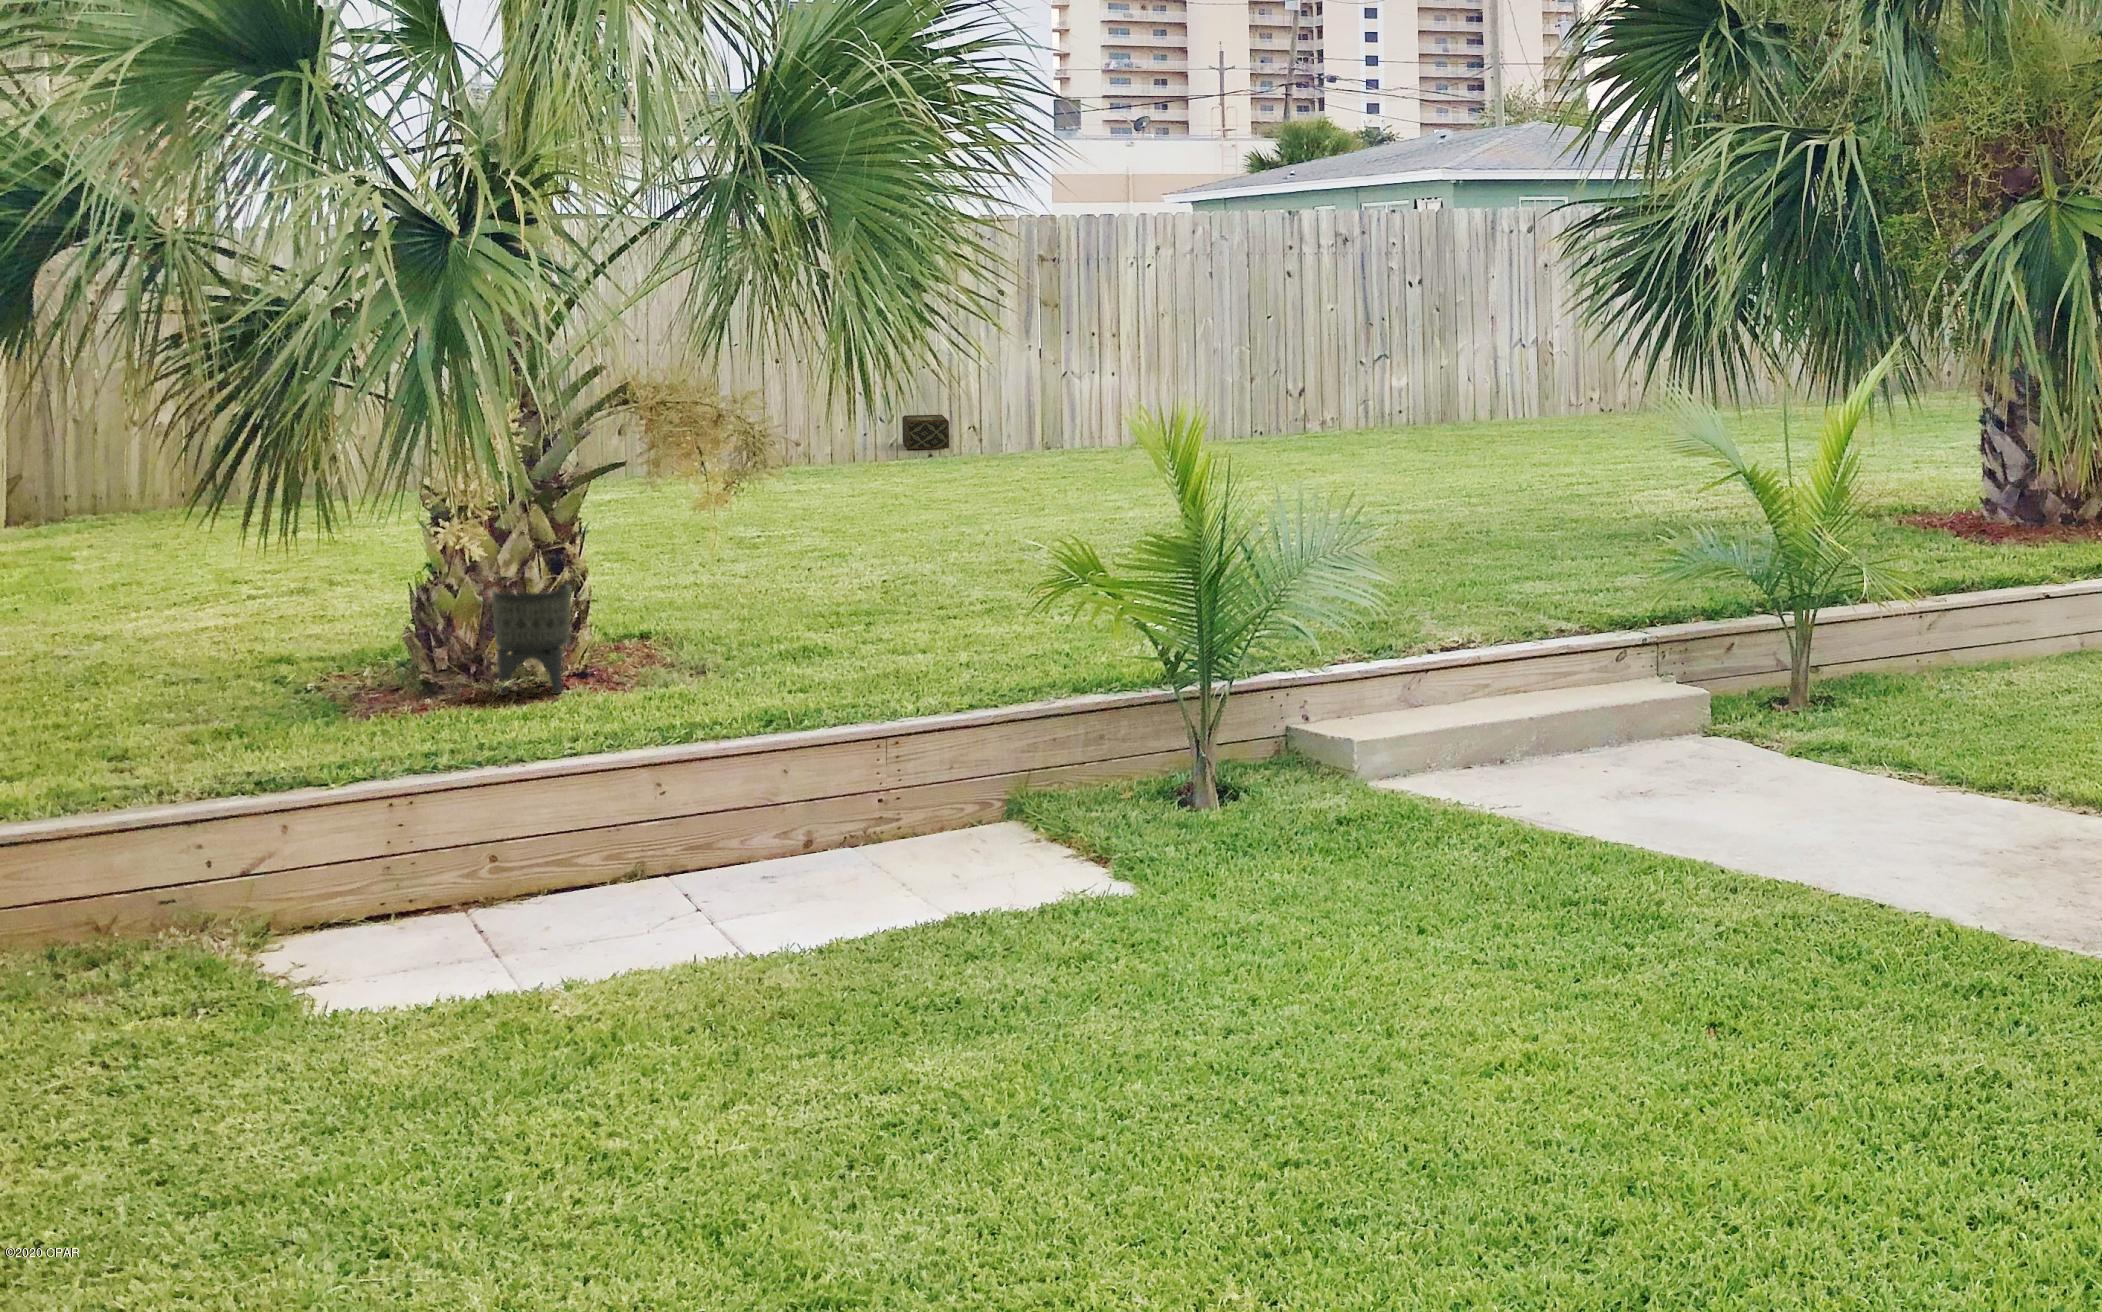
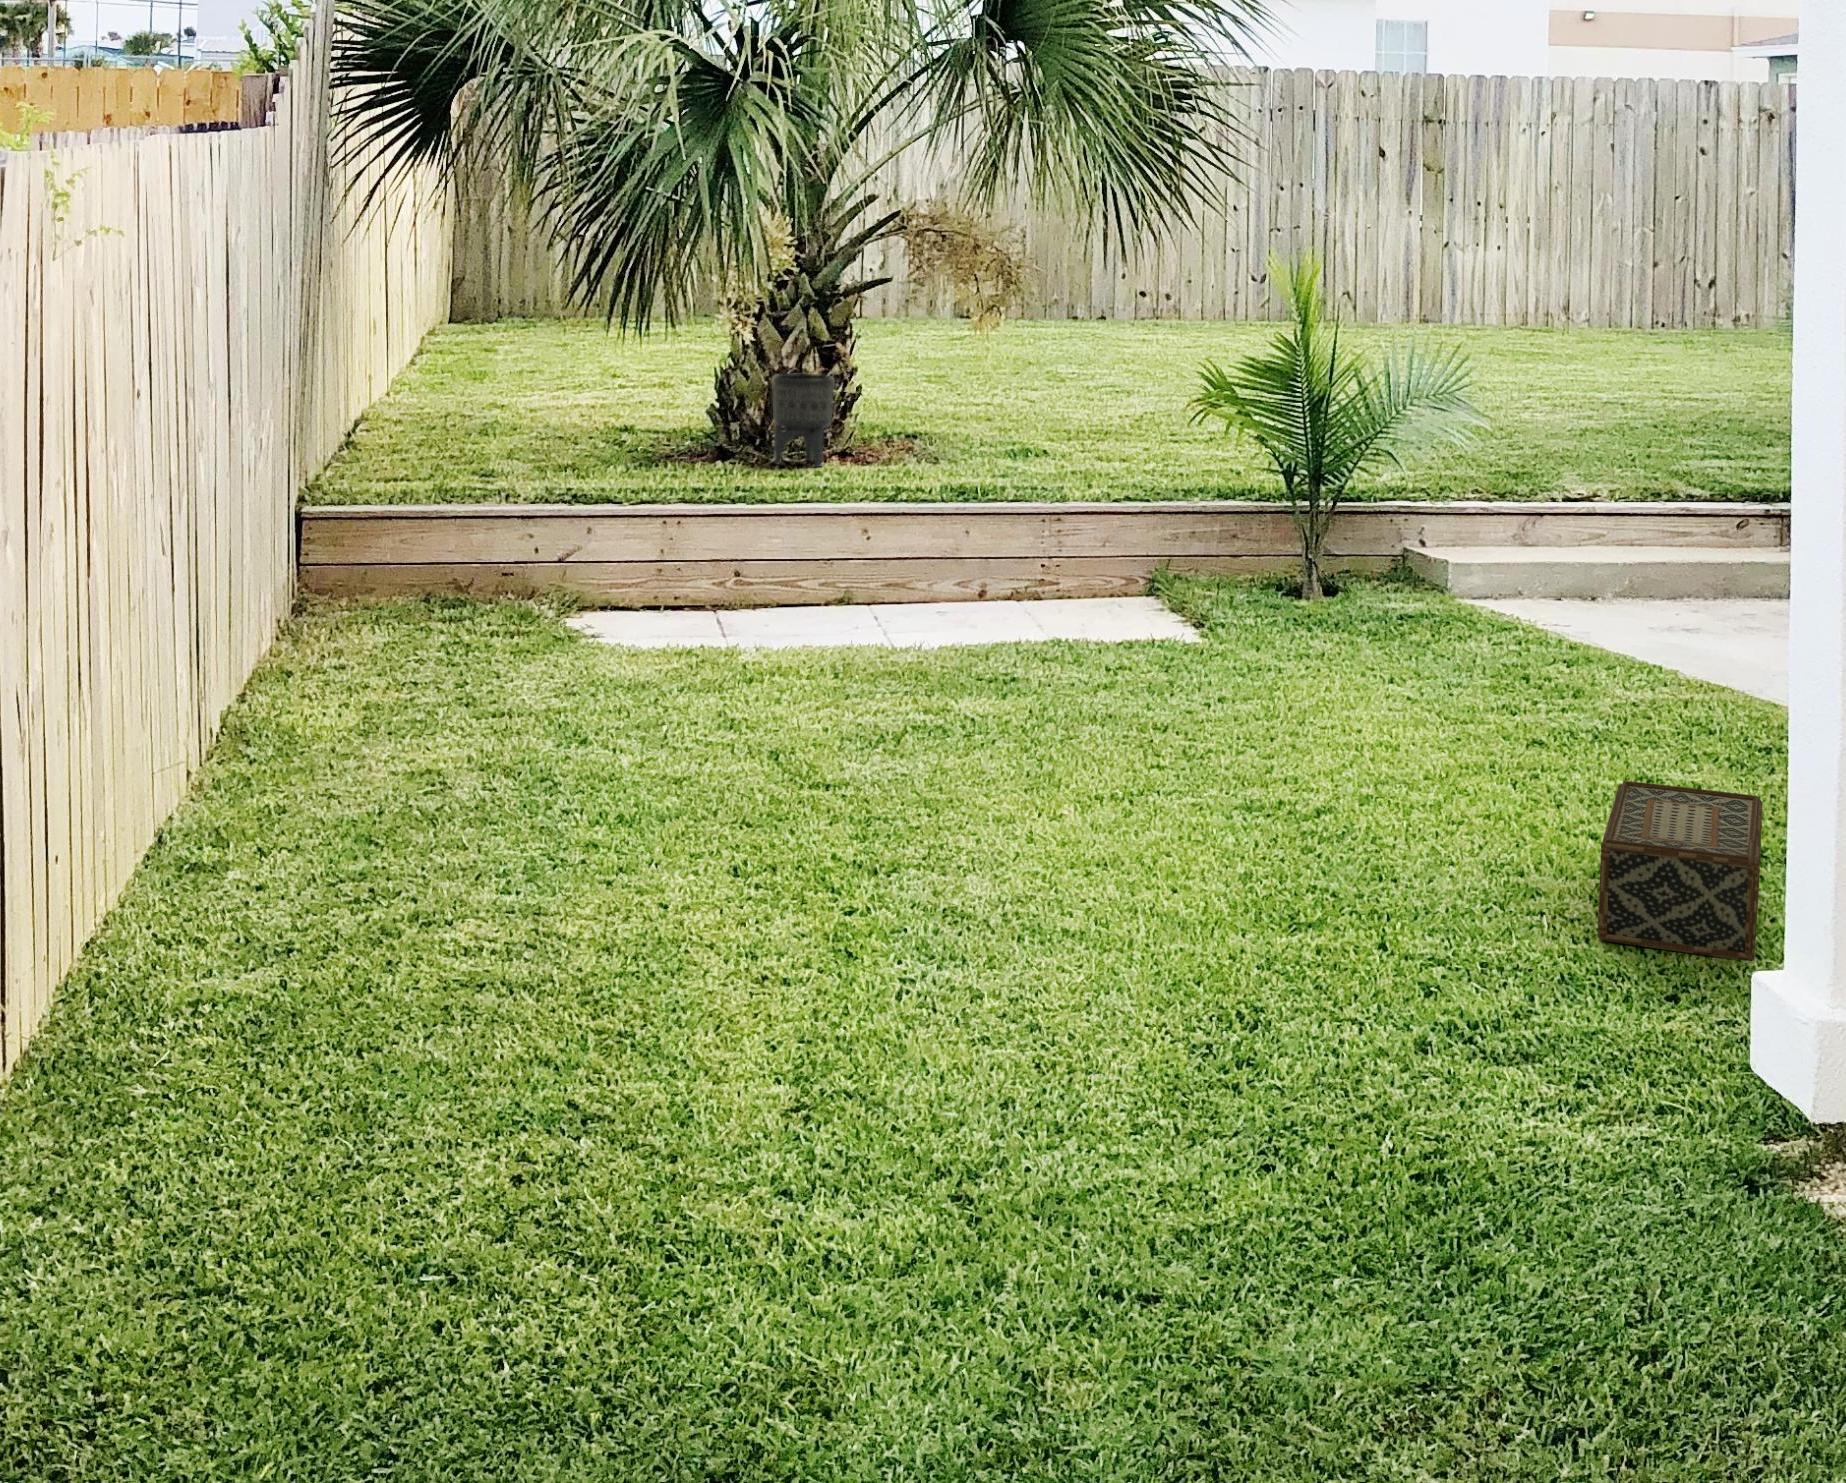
woven basket: present [902,415,949,449] -> present [1598,781,1762,961]

